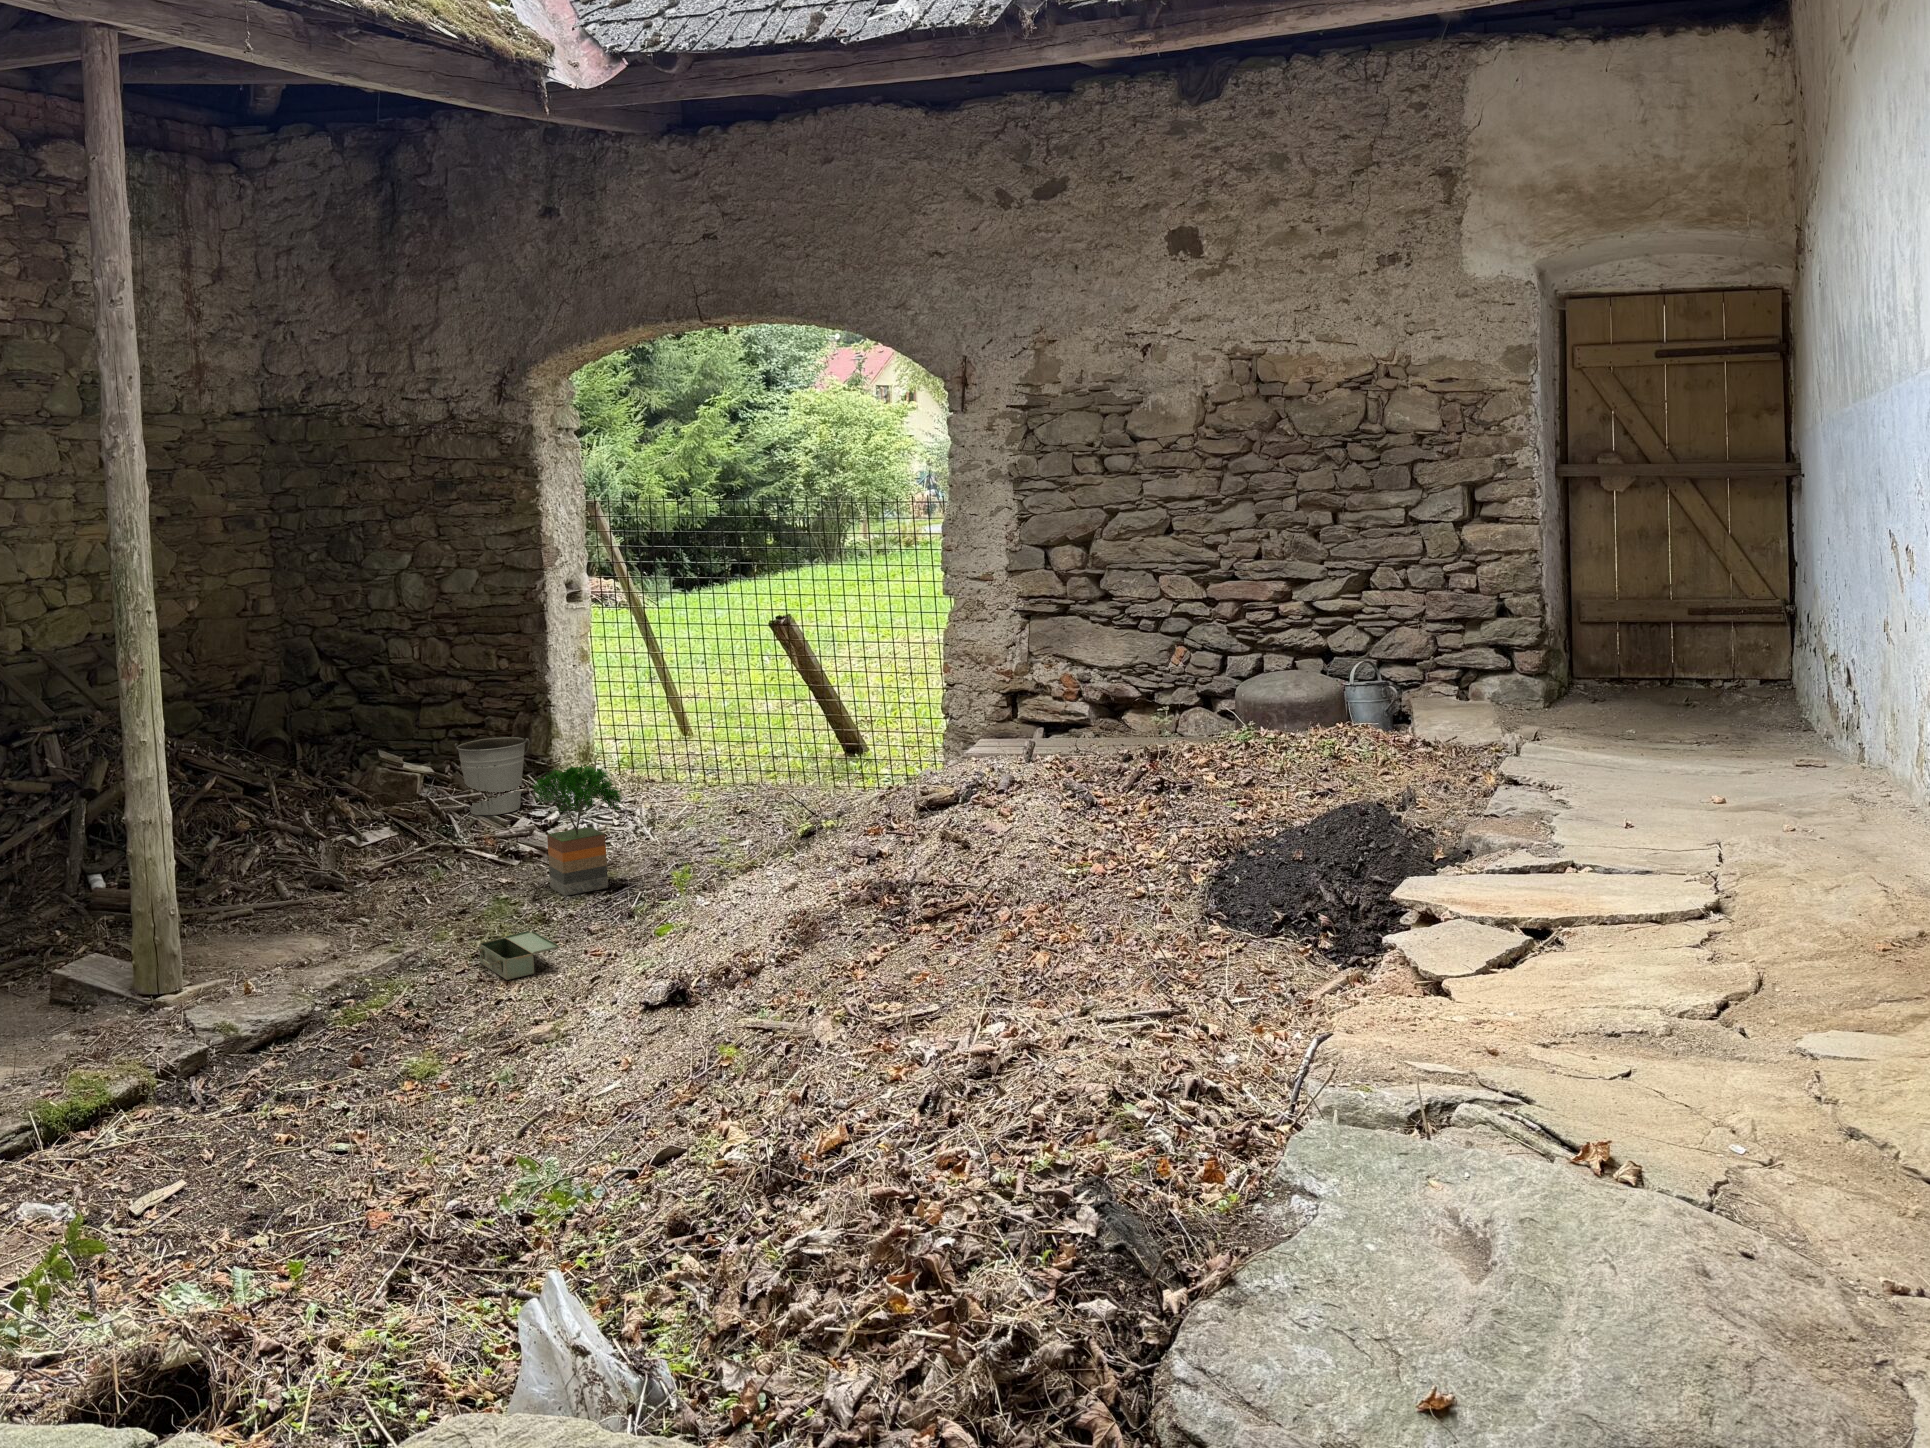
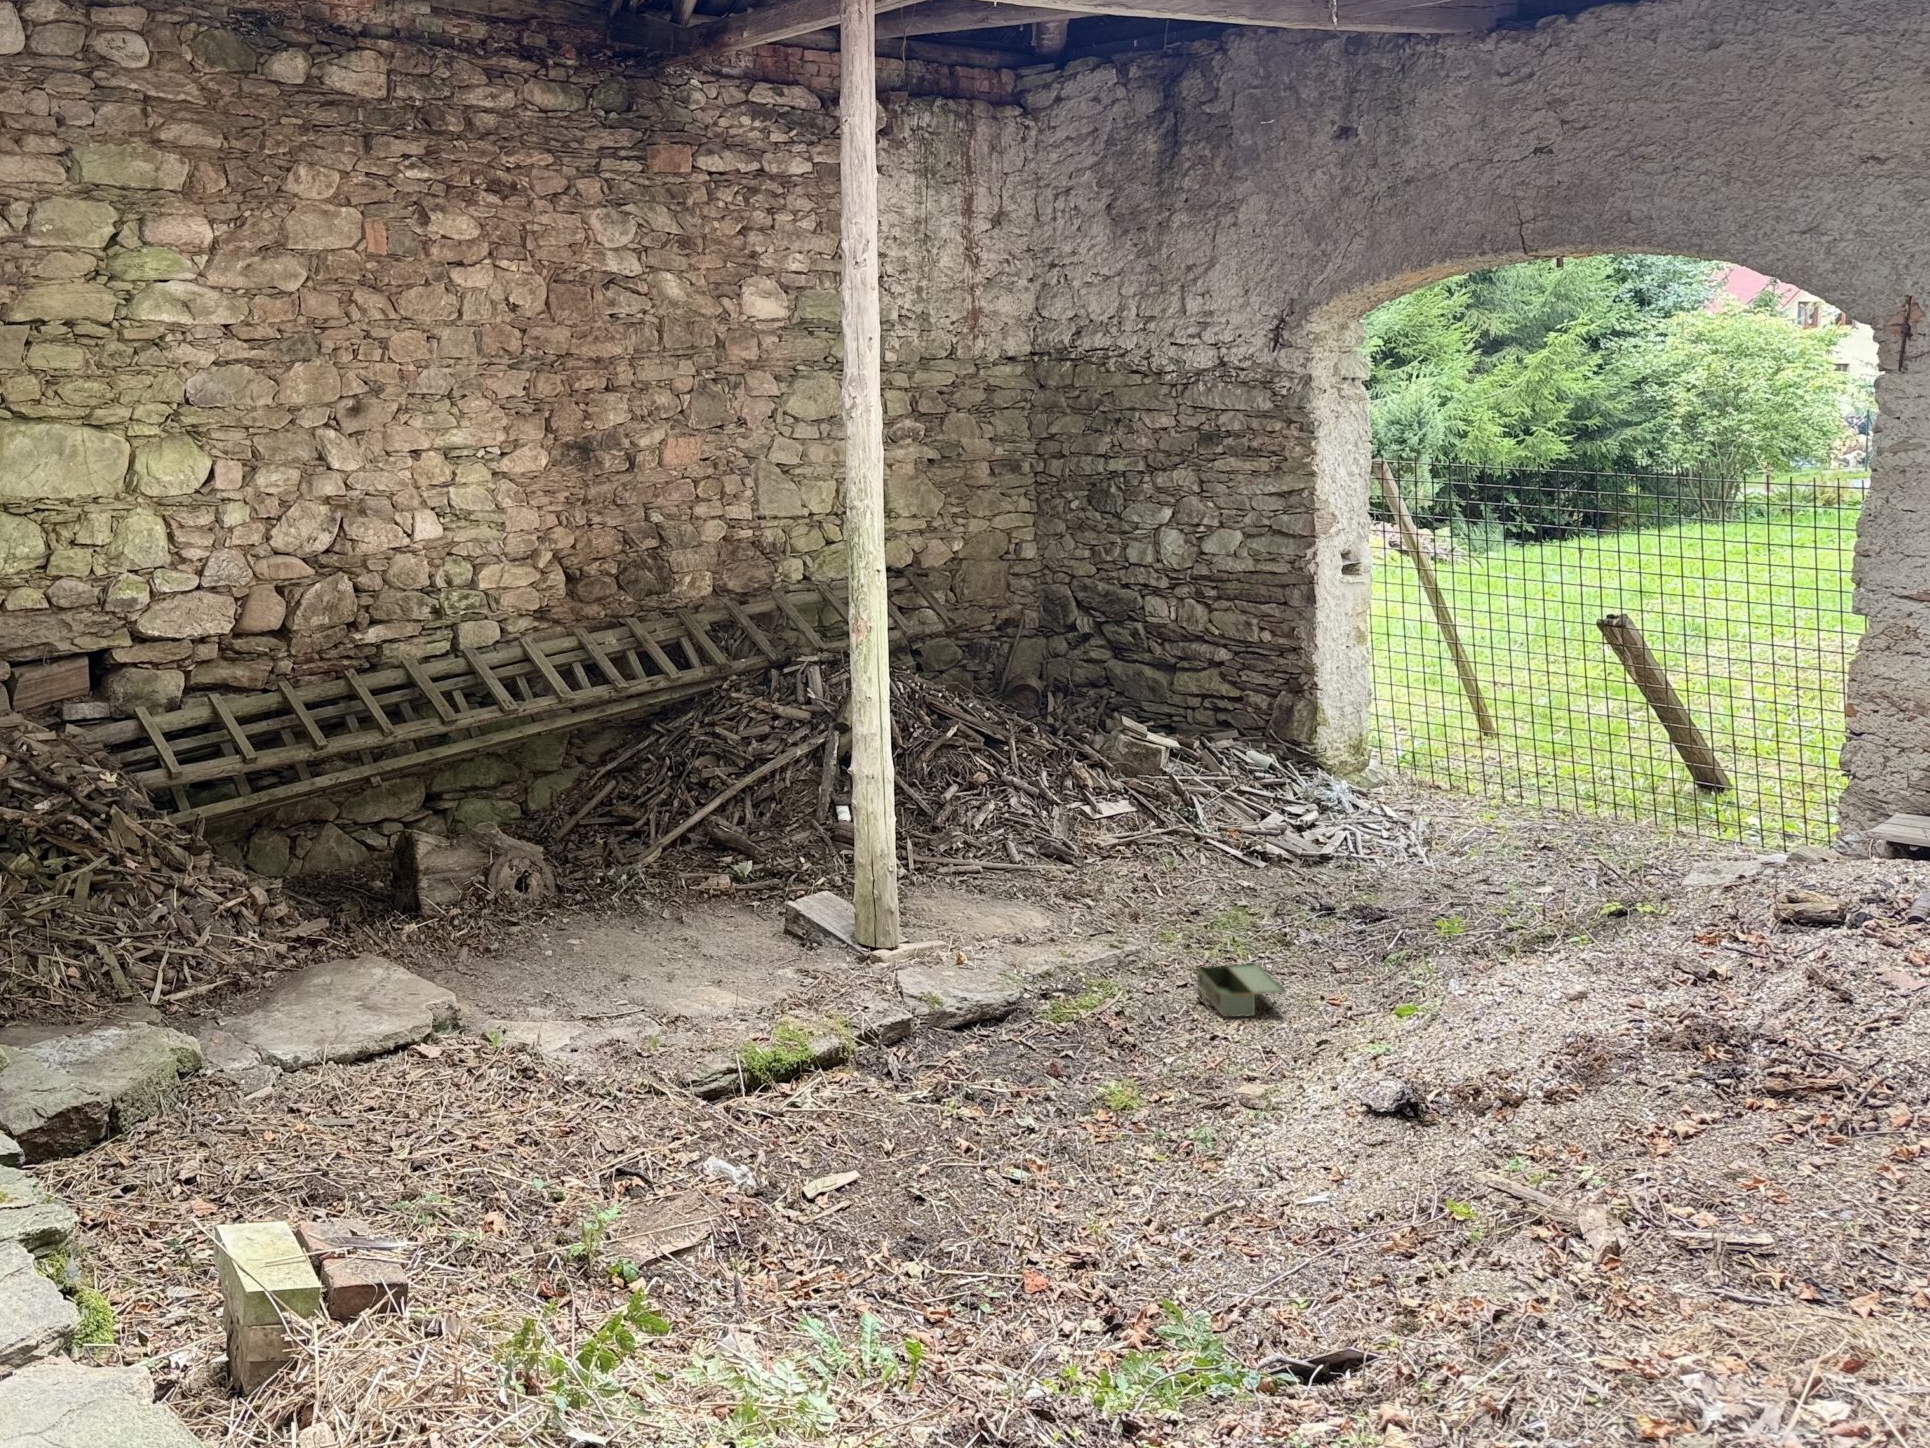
bucket: present [455,737,529,815] -> none [1204,721,1288,807]
potted tree: present [533,765,622,896] -> none [1275,776,1384,925]

